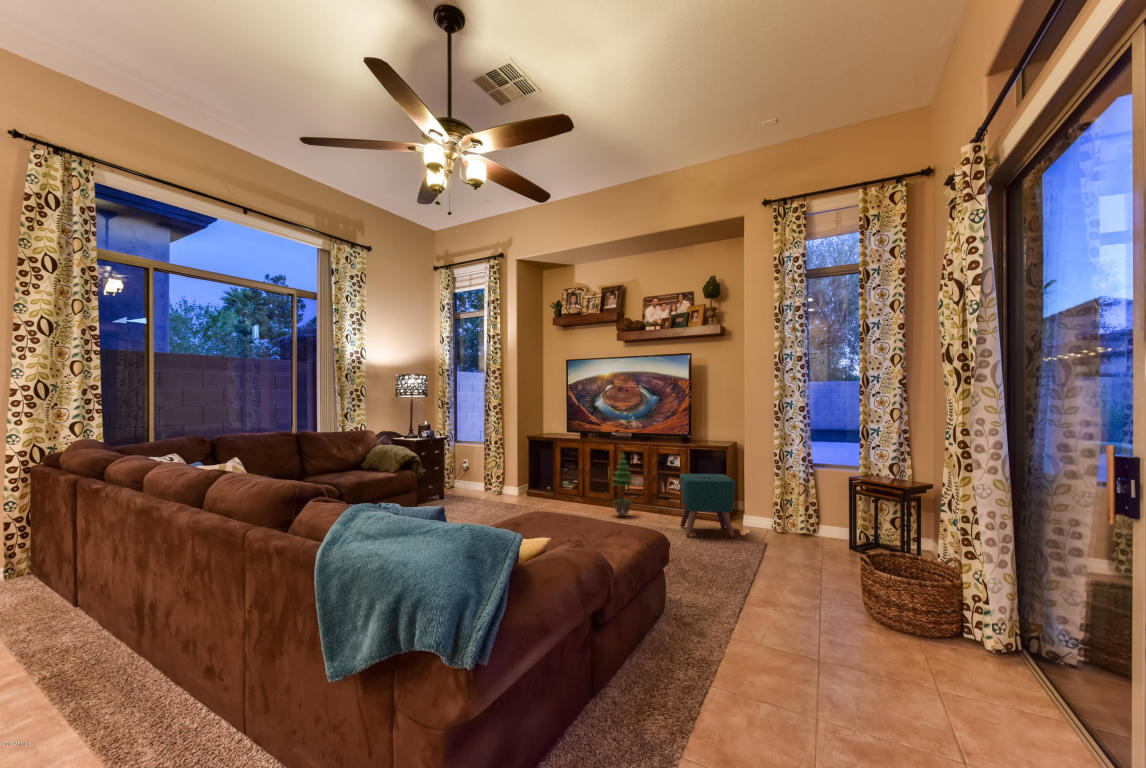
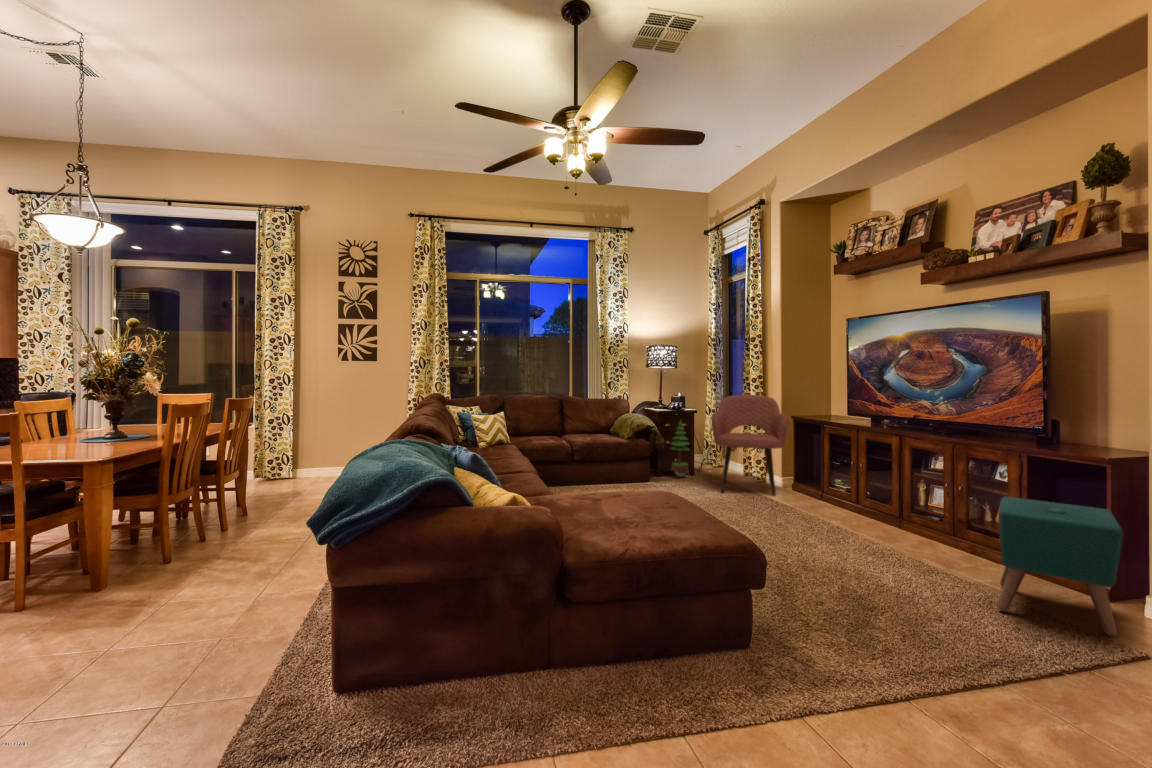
armchair: none [464,420,524,504] -> present [712,395,788,496]
potted tree: present [612,453,633,516] -> present [670,420,690,477]

